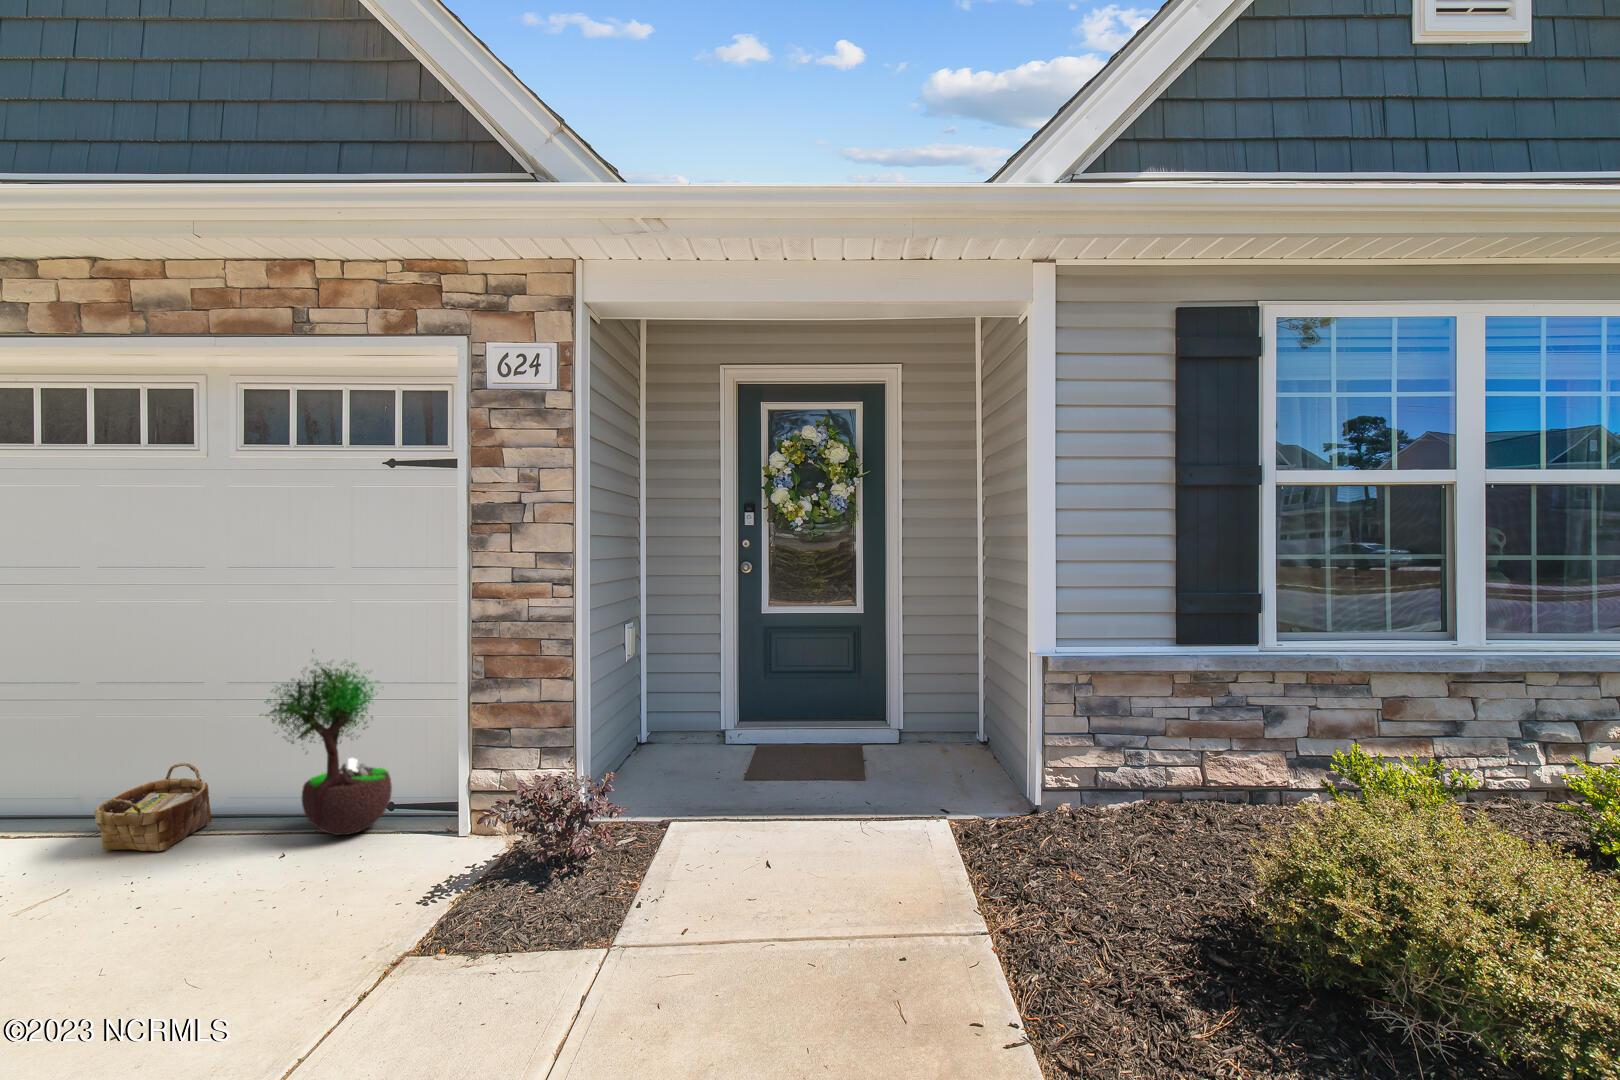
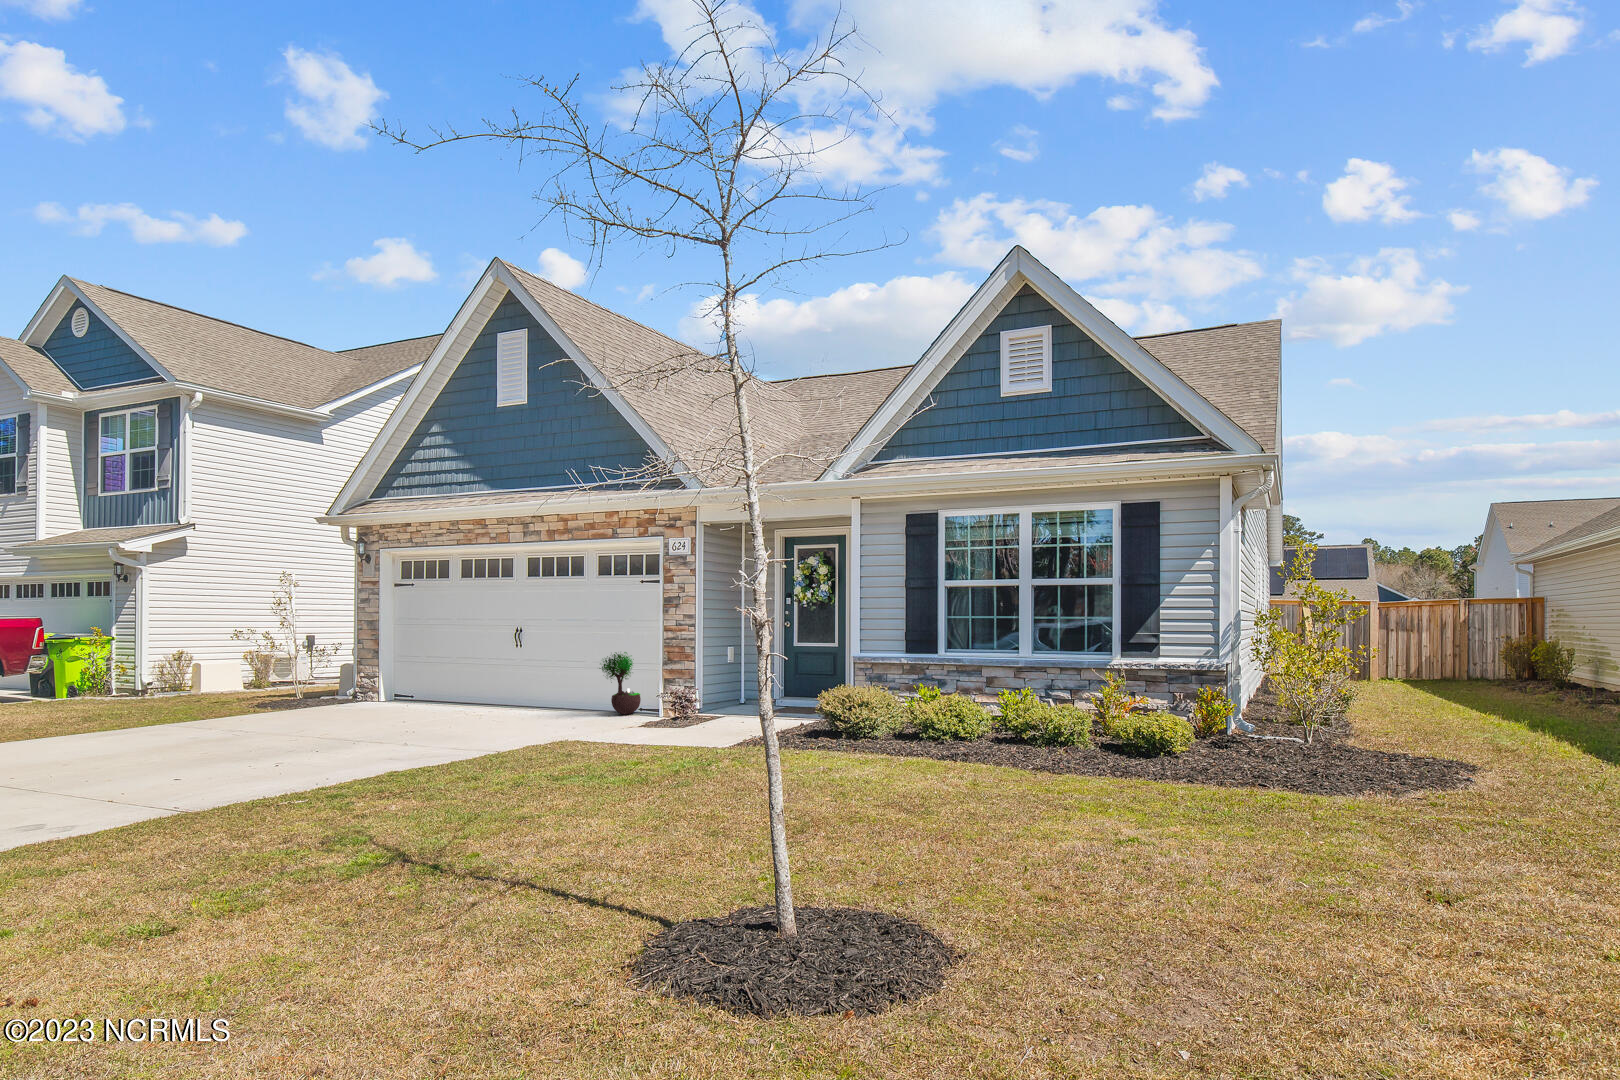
woven basket: present [95,763,212,851] -> none [554,689,588,715]

